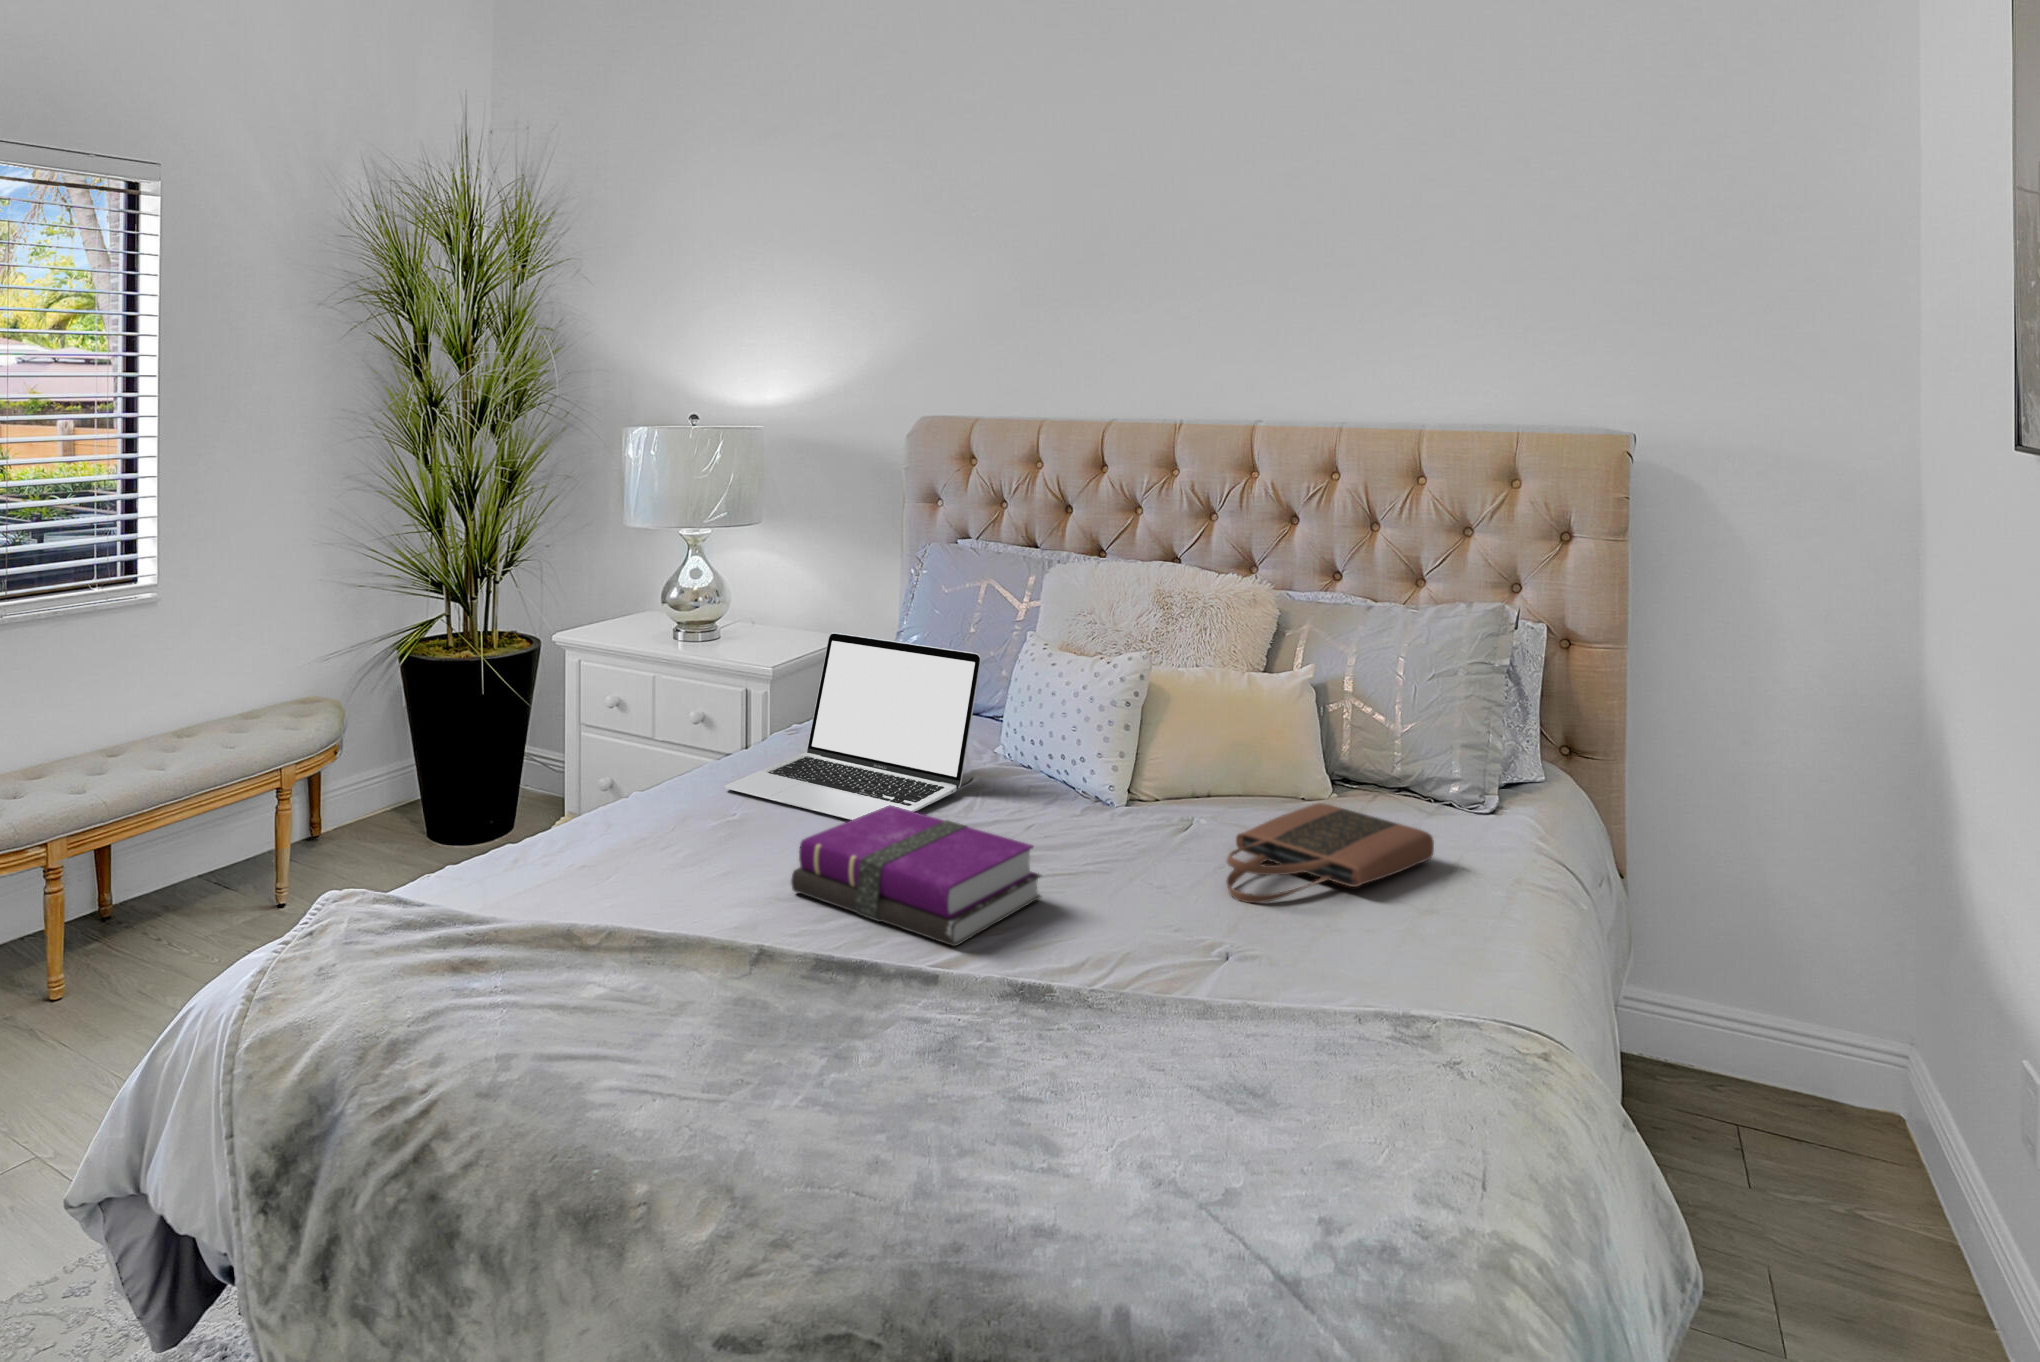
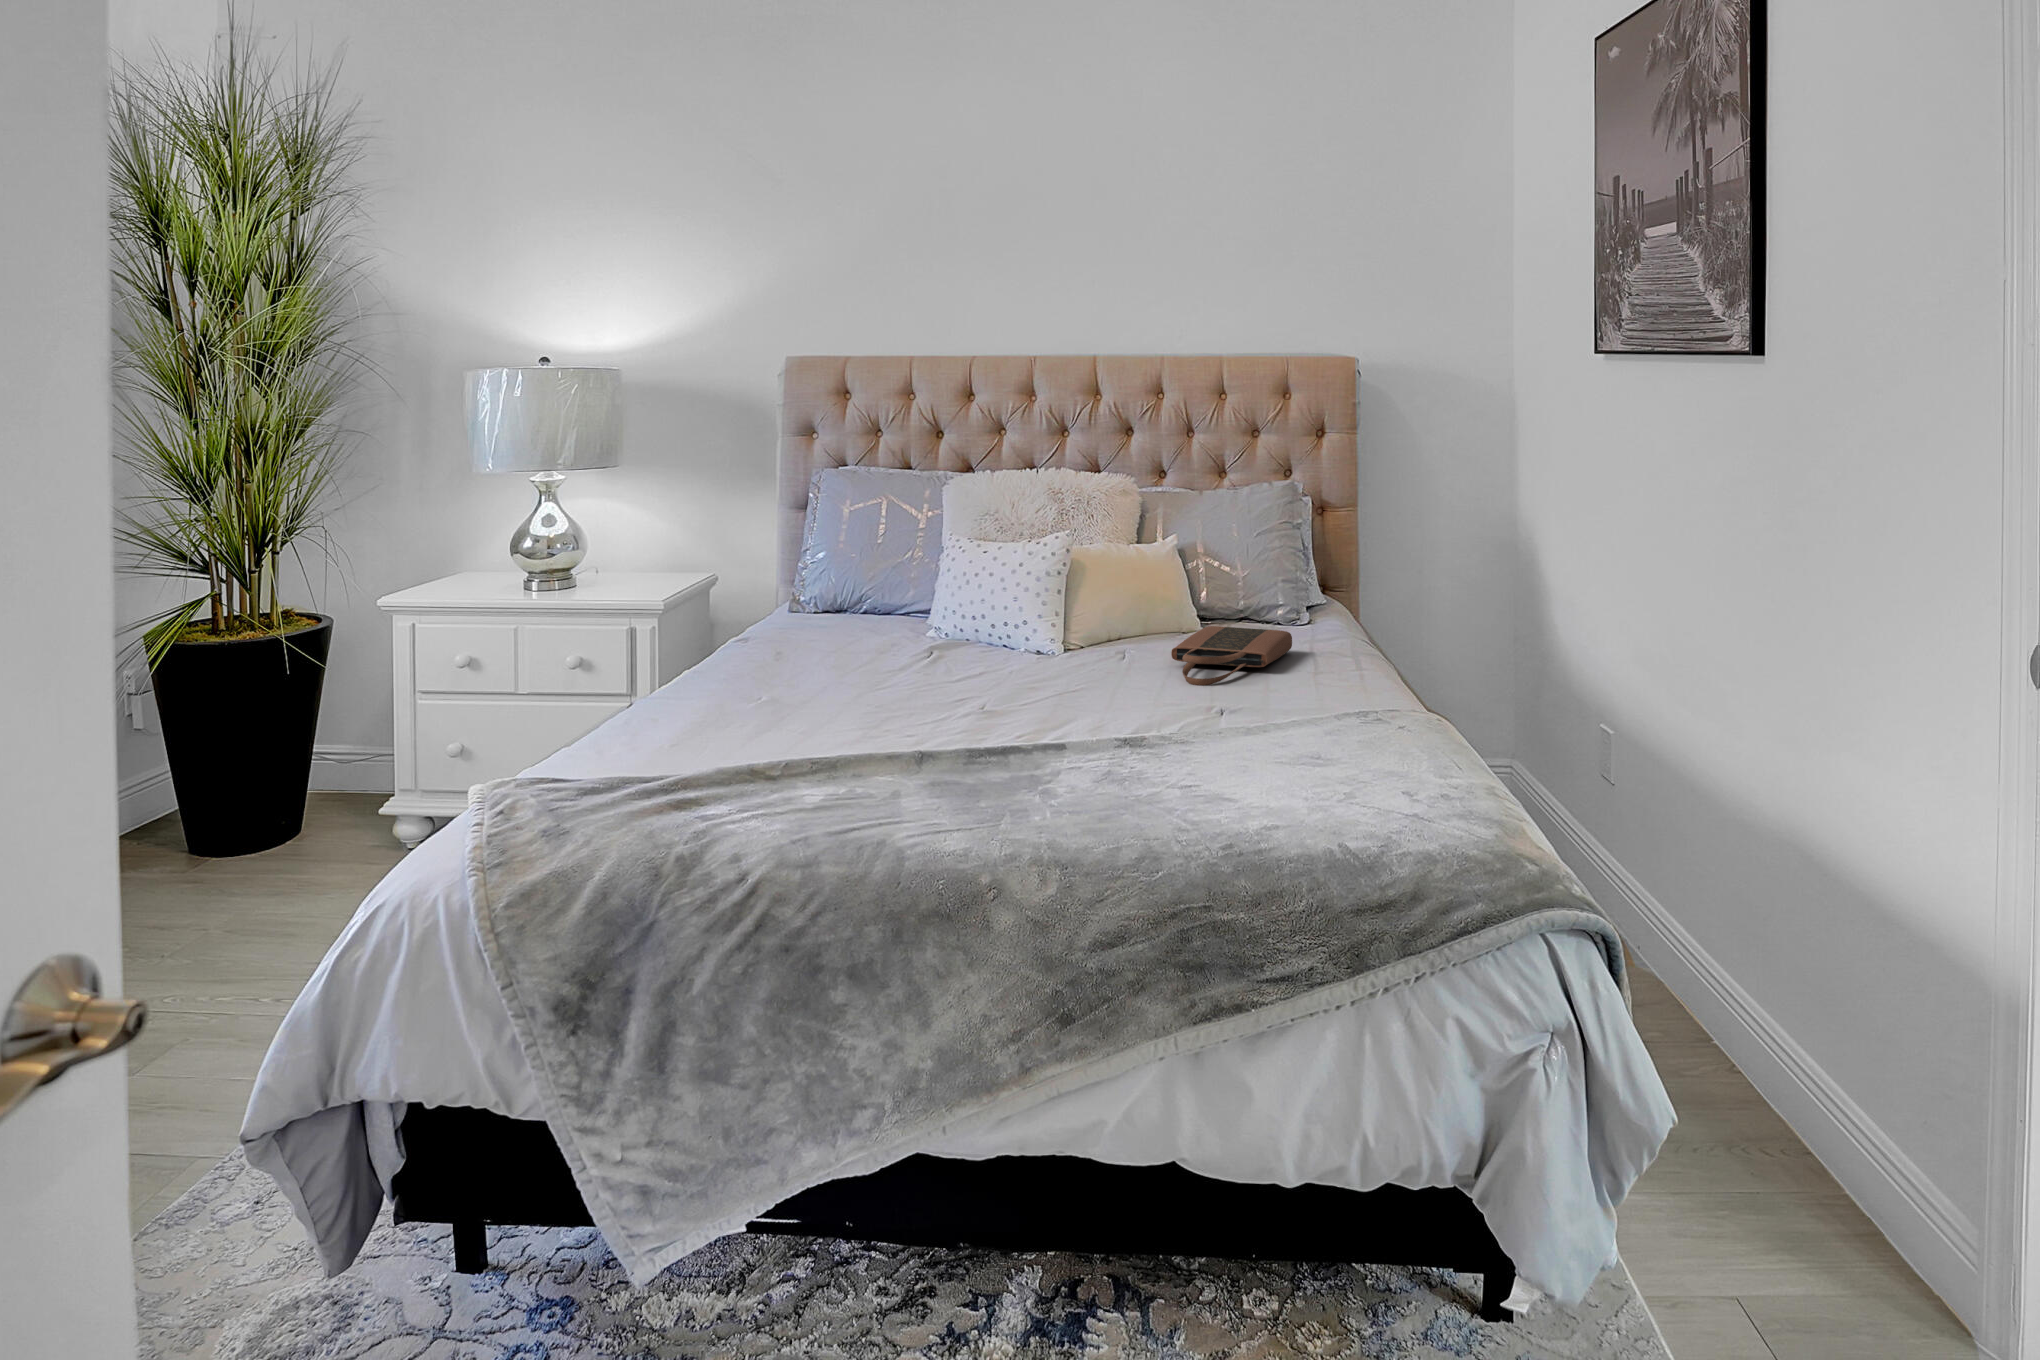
laptop: present [725,633,981,820] -> none [735,544,942,686]
notebook: present [791,806,1041,946] -> none [889,657,1073,732]

